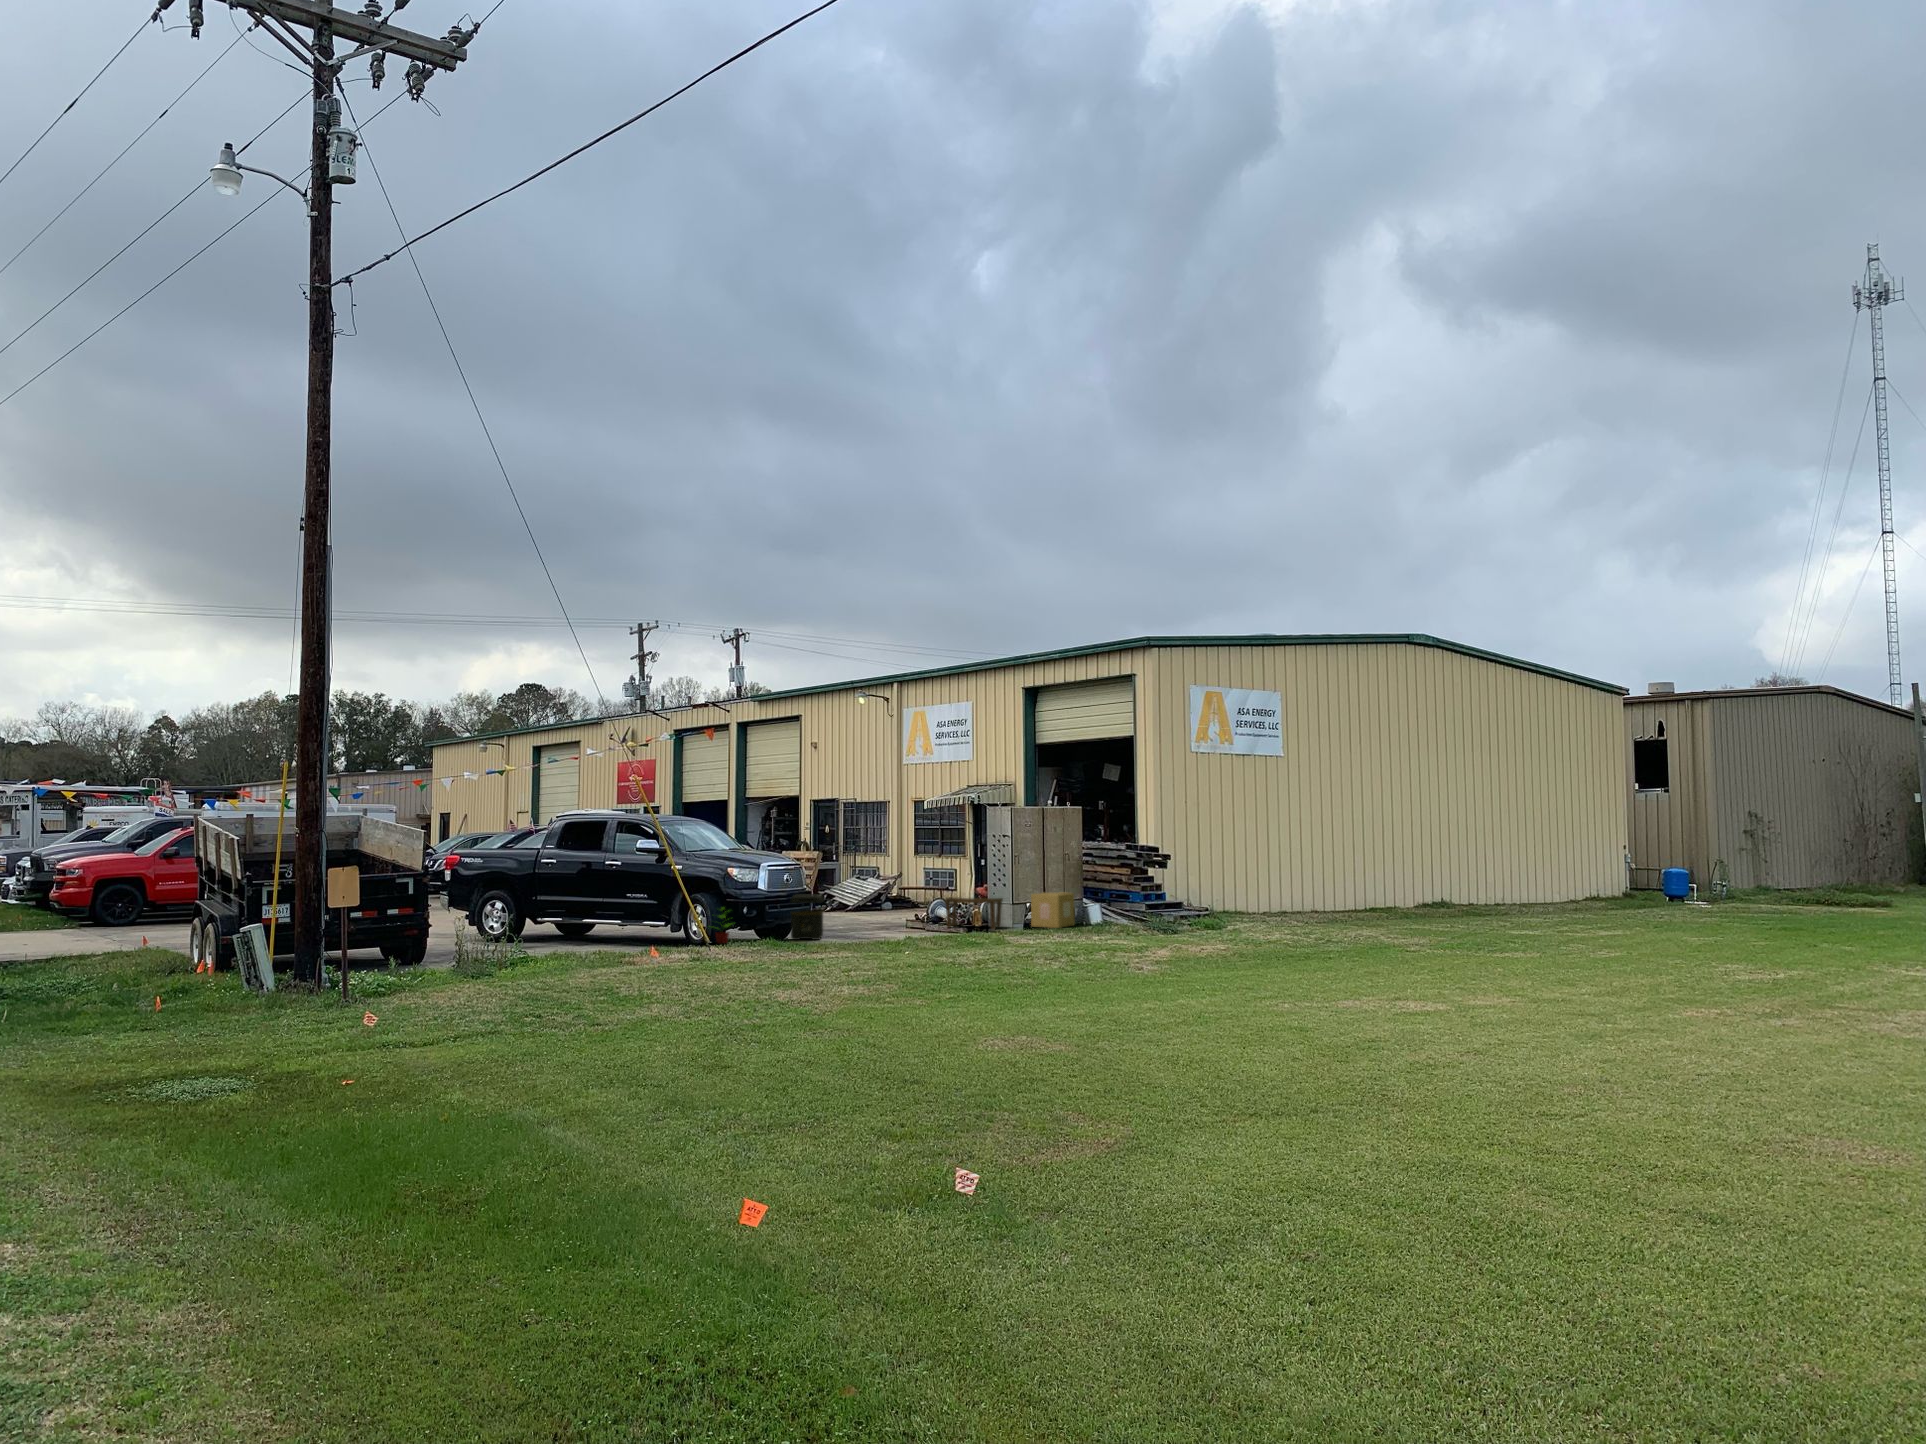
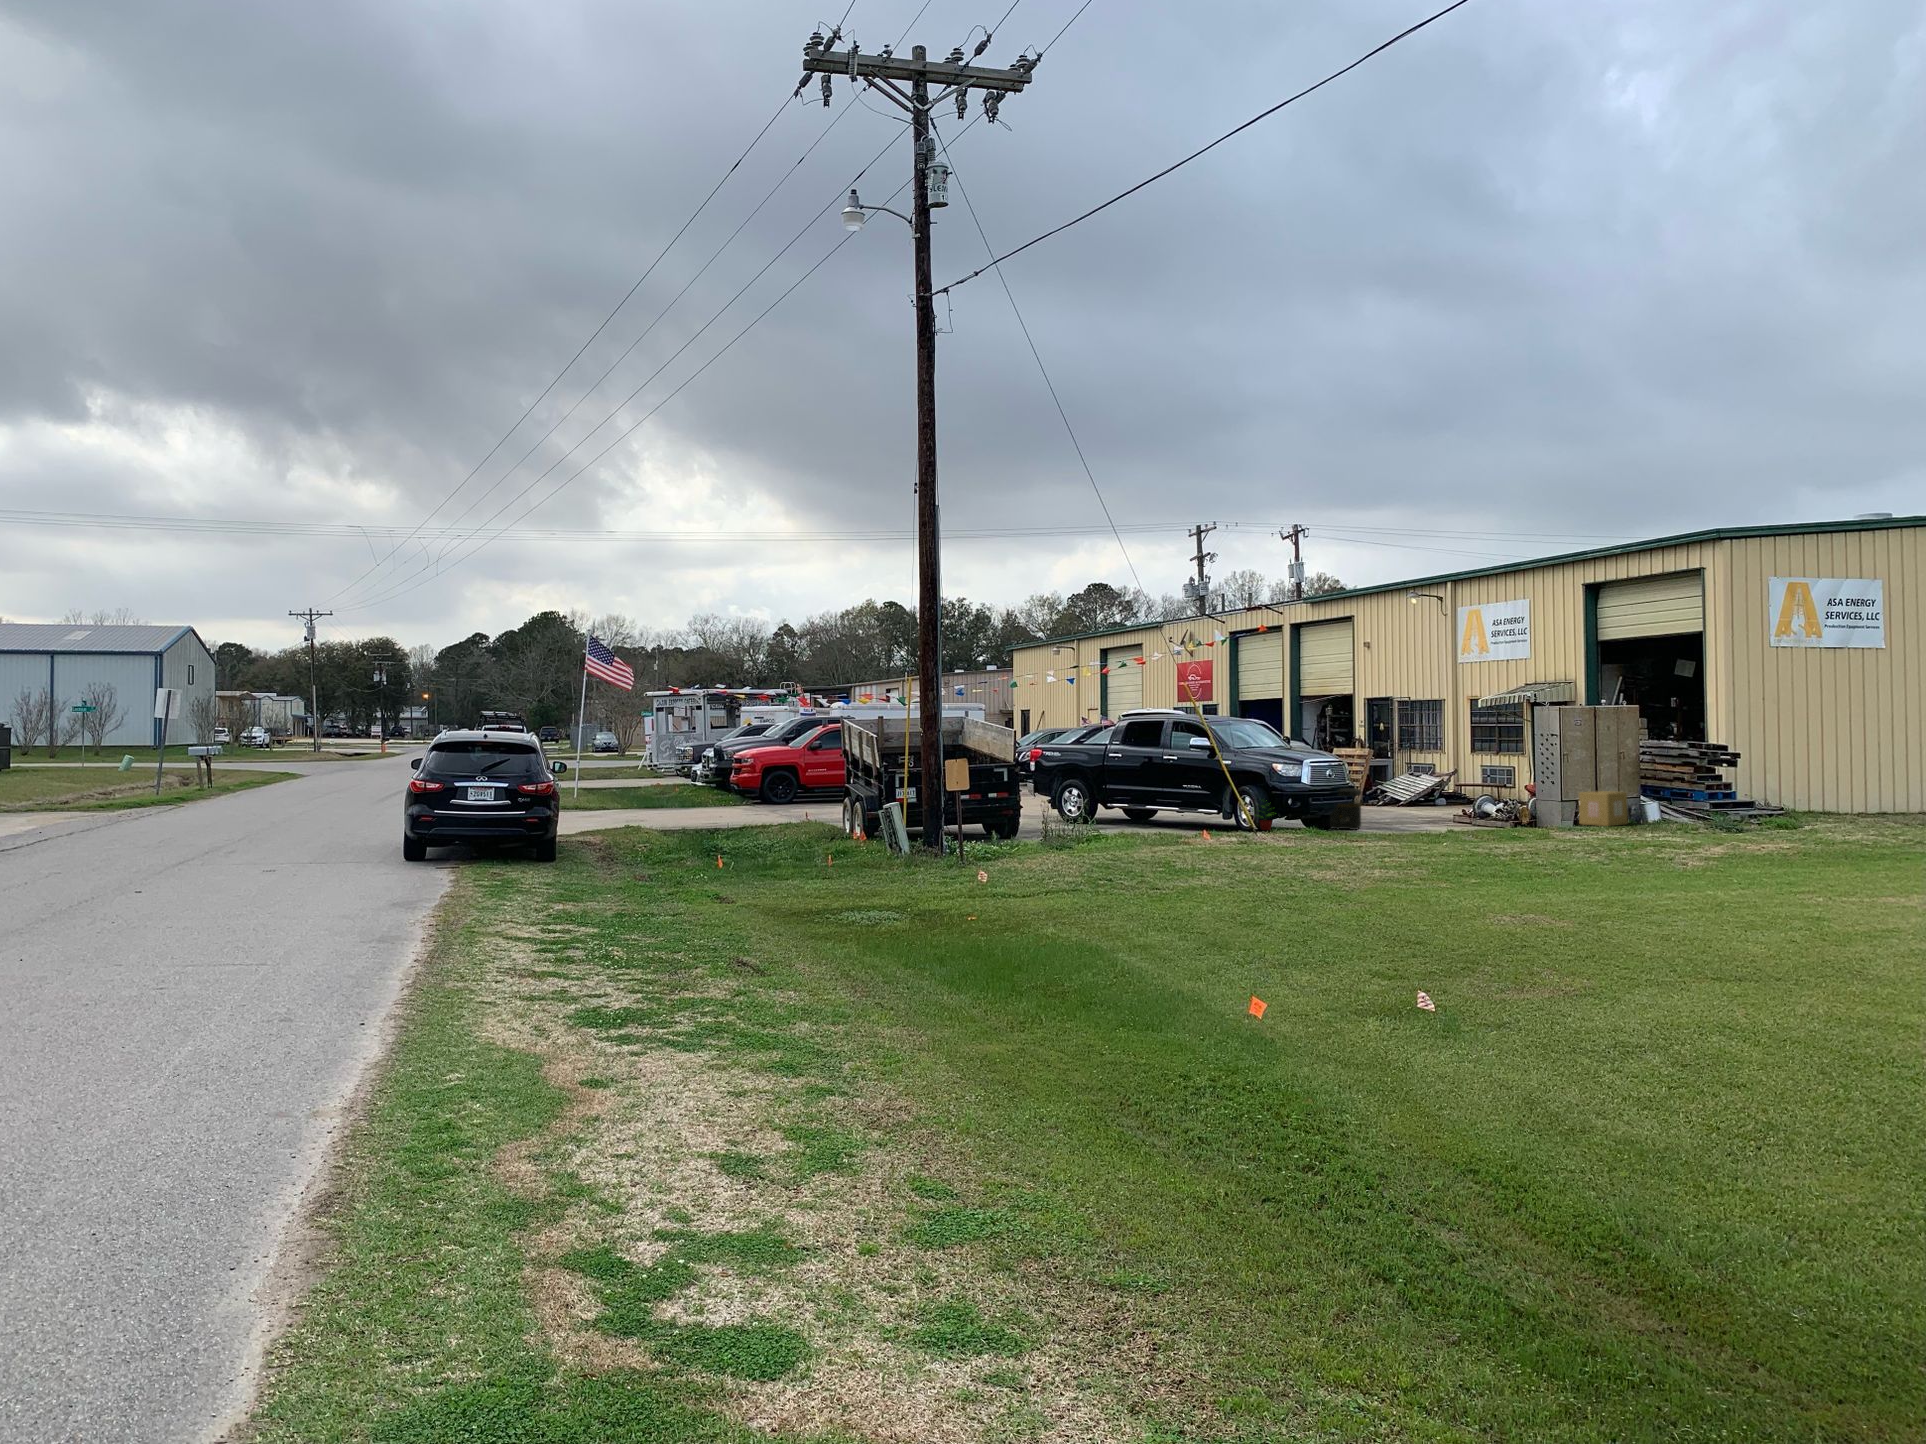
bench: present [945,897,1003,930] -> none [1487,794,1548,826]

